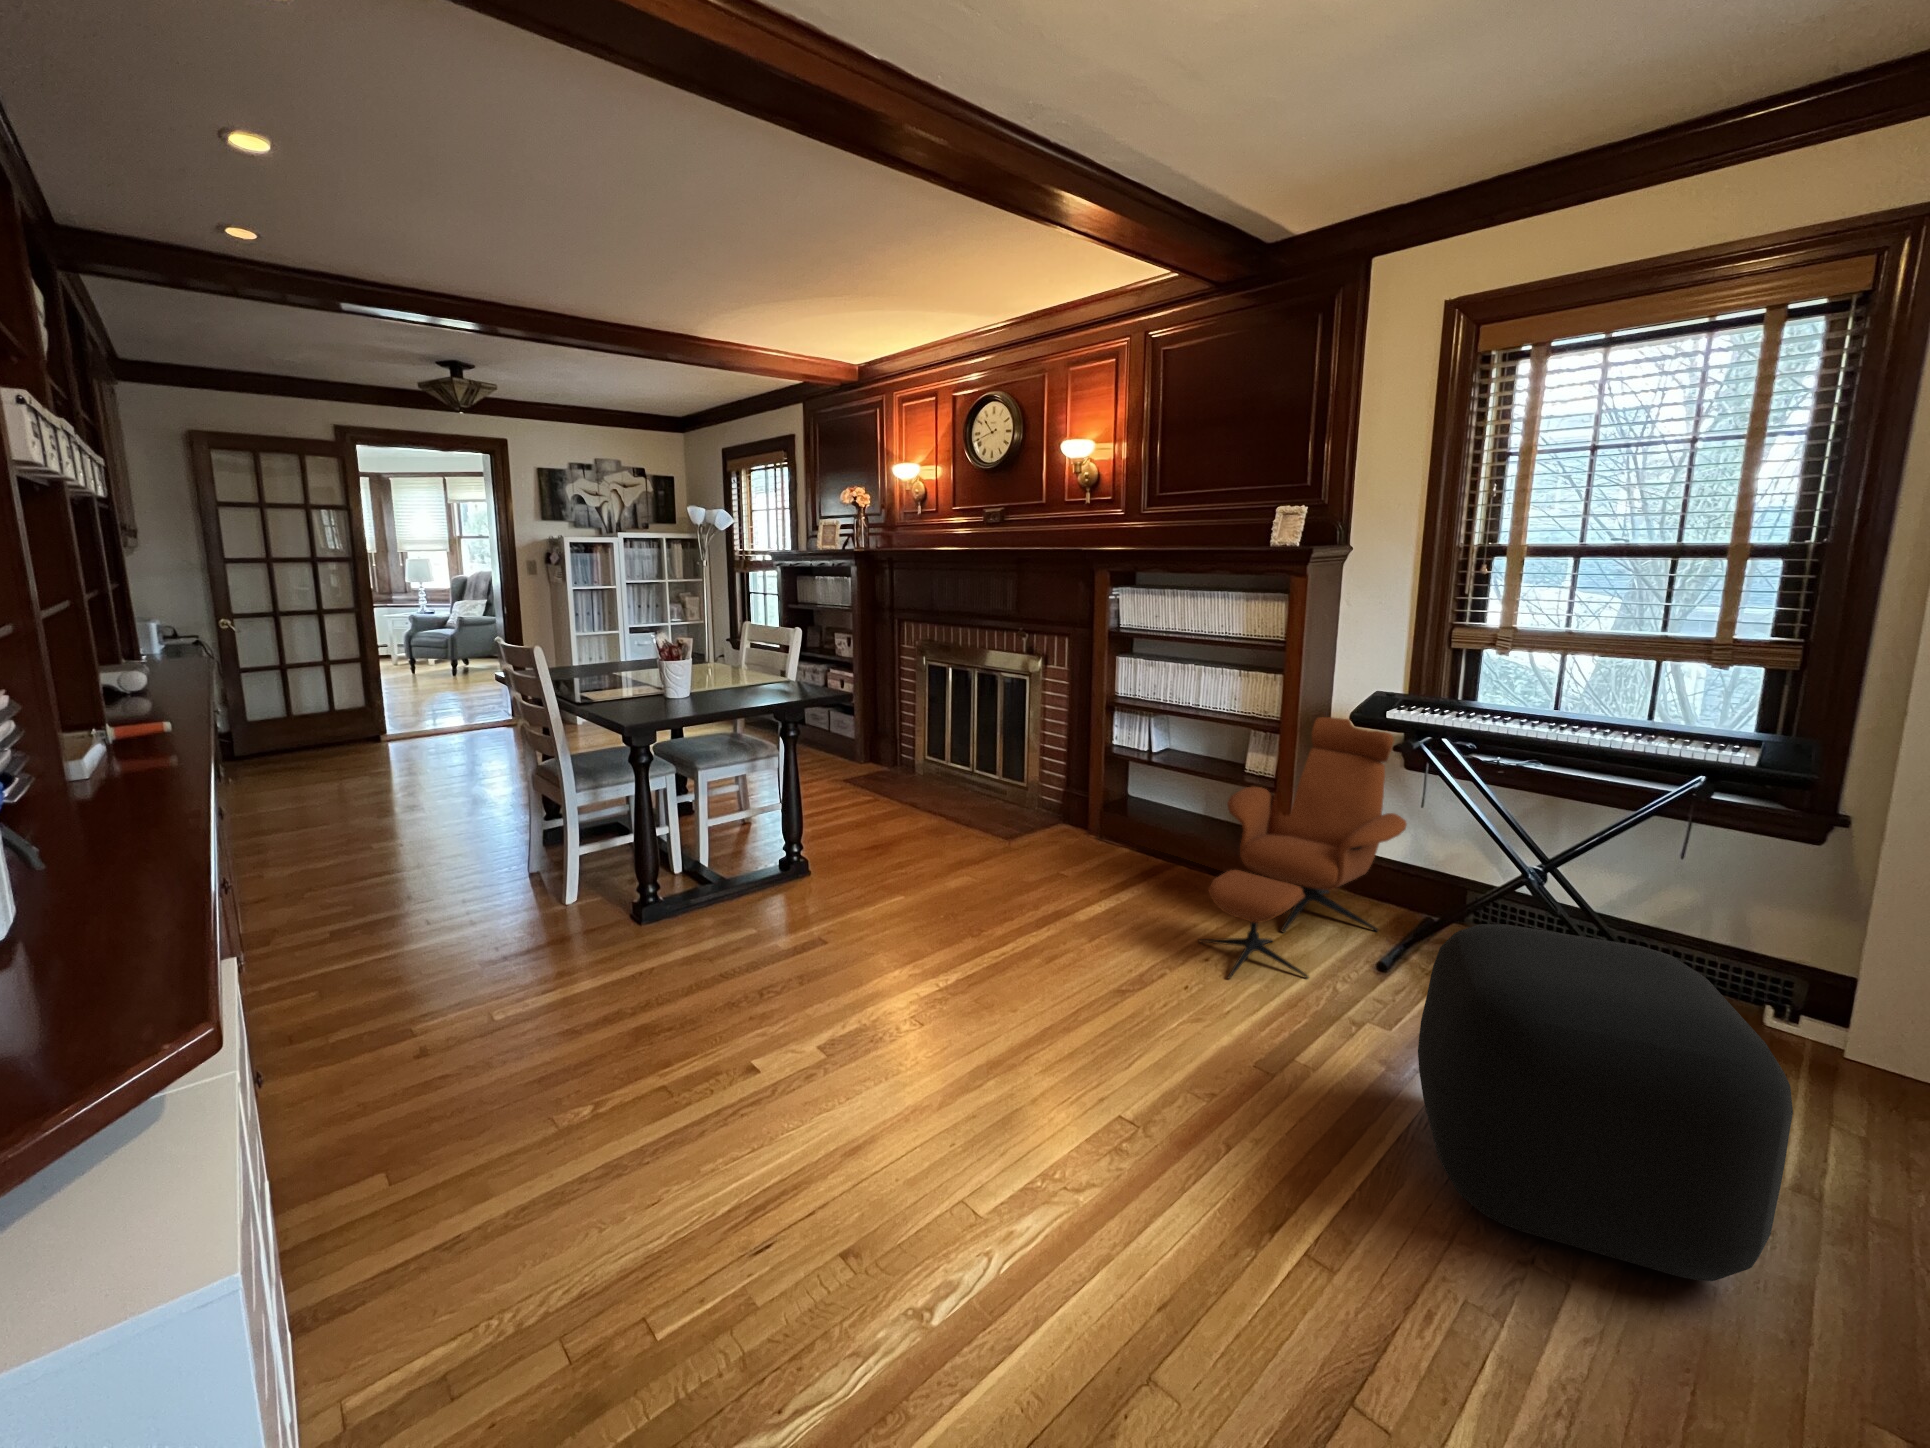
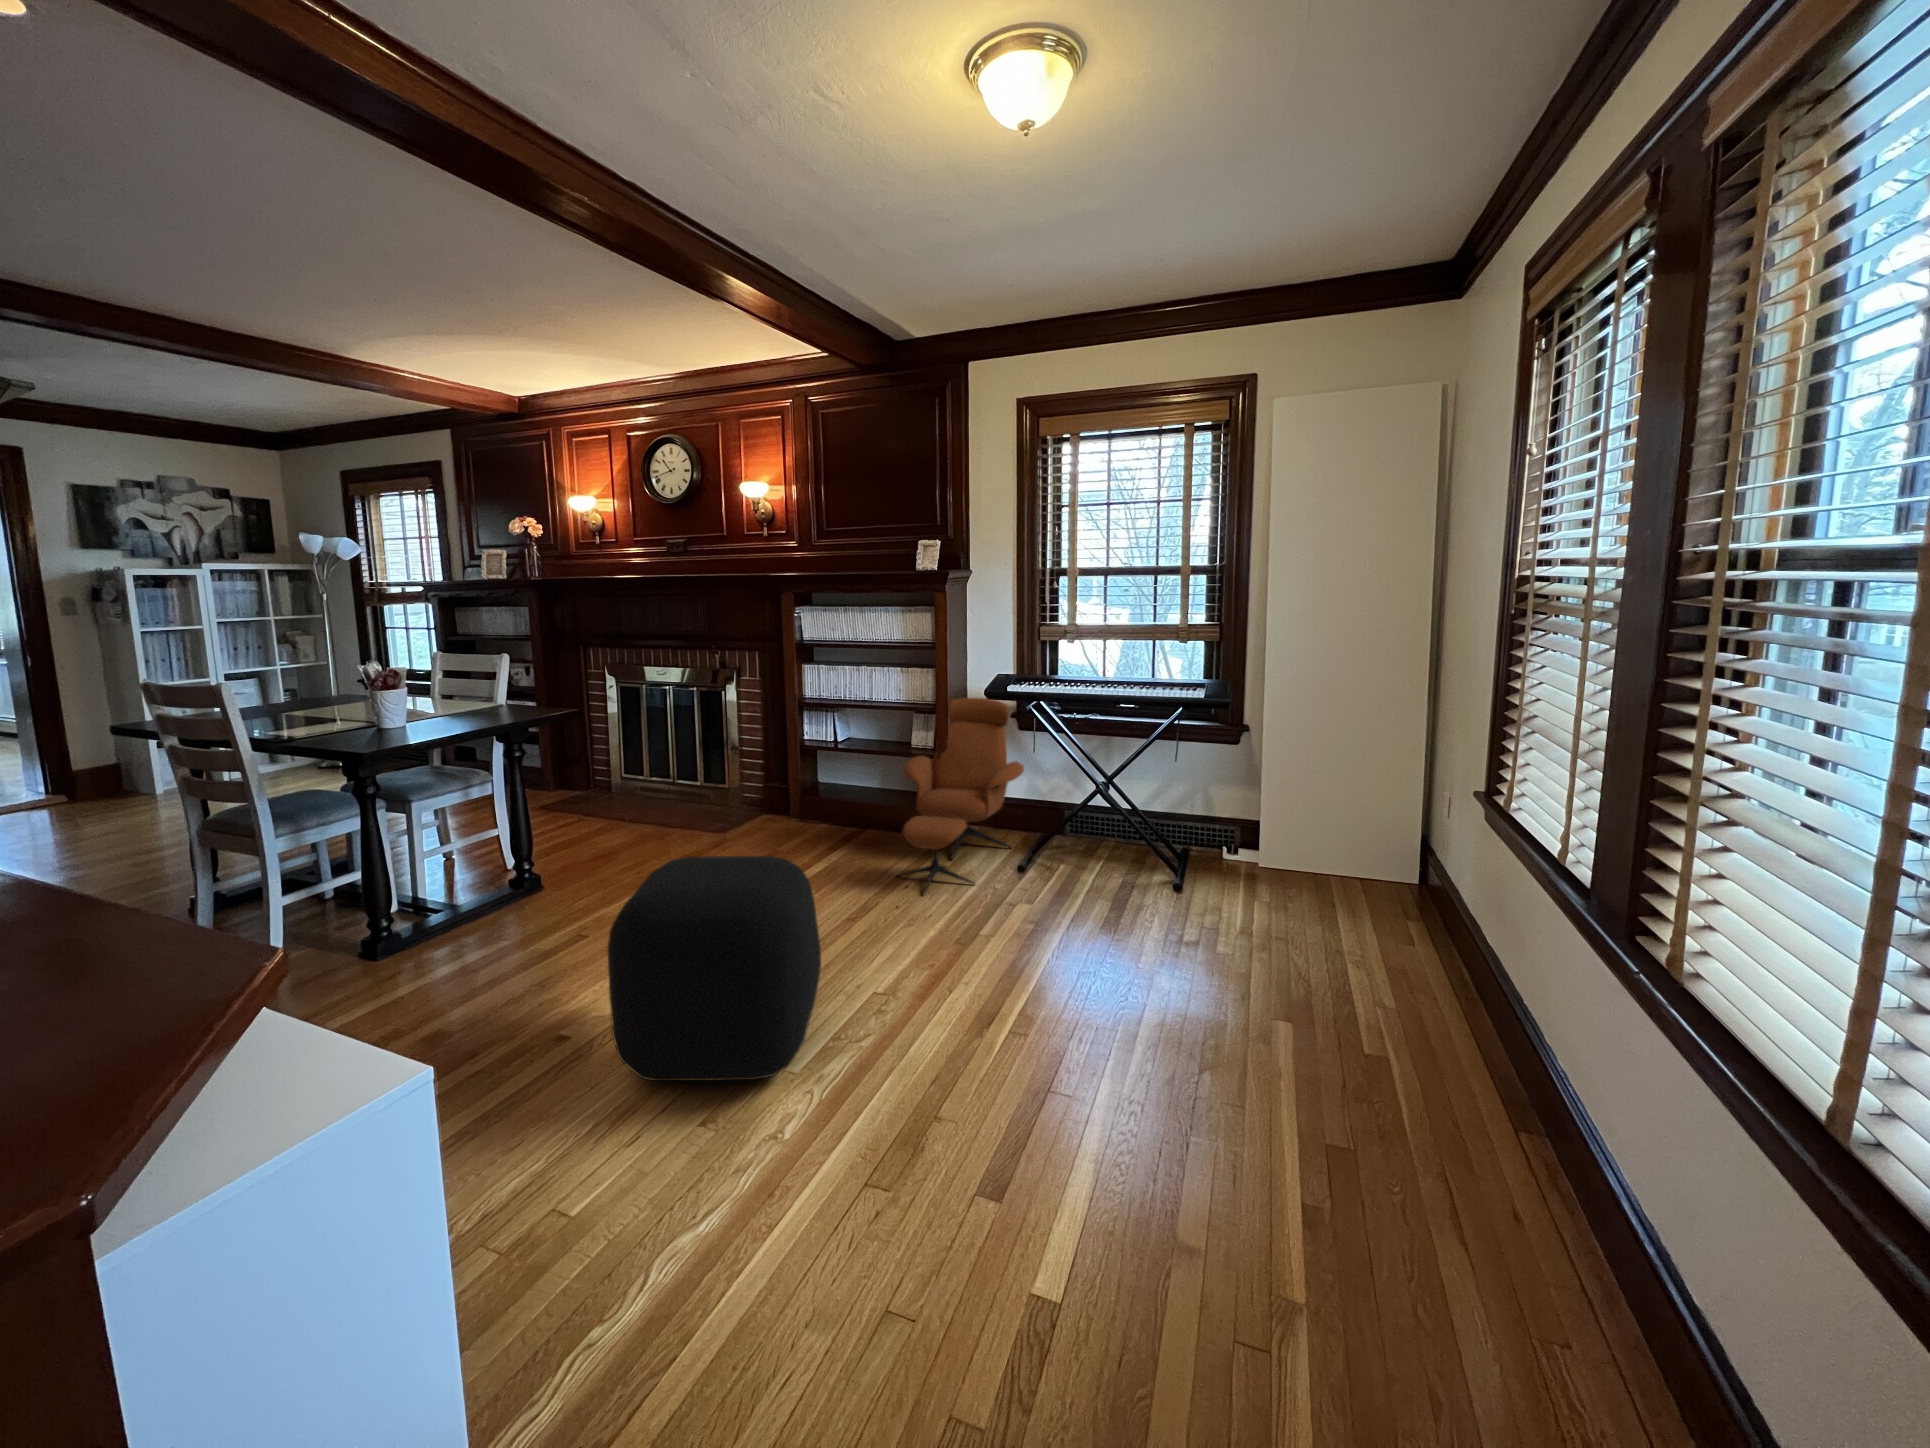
ottoman: present [1418,924,1793,1281] -> present [607,856,821,1081]

